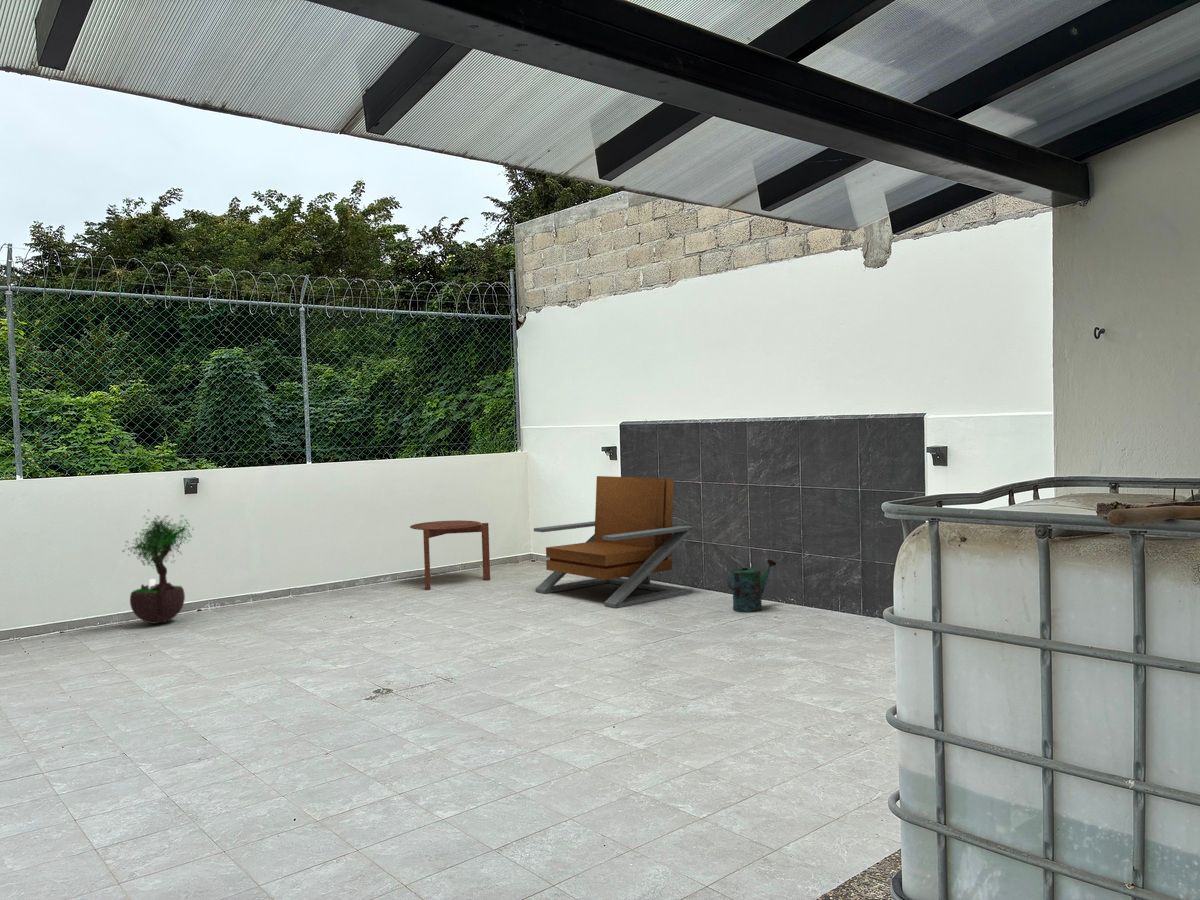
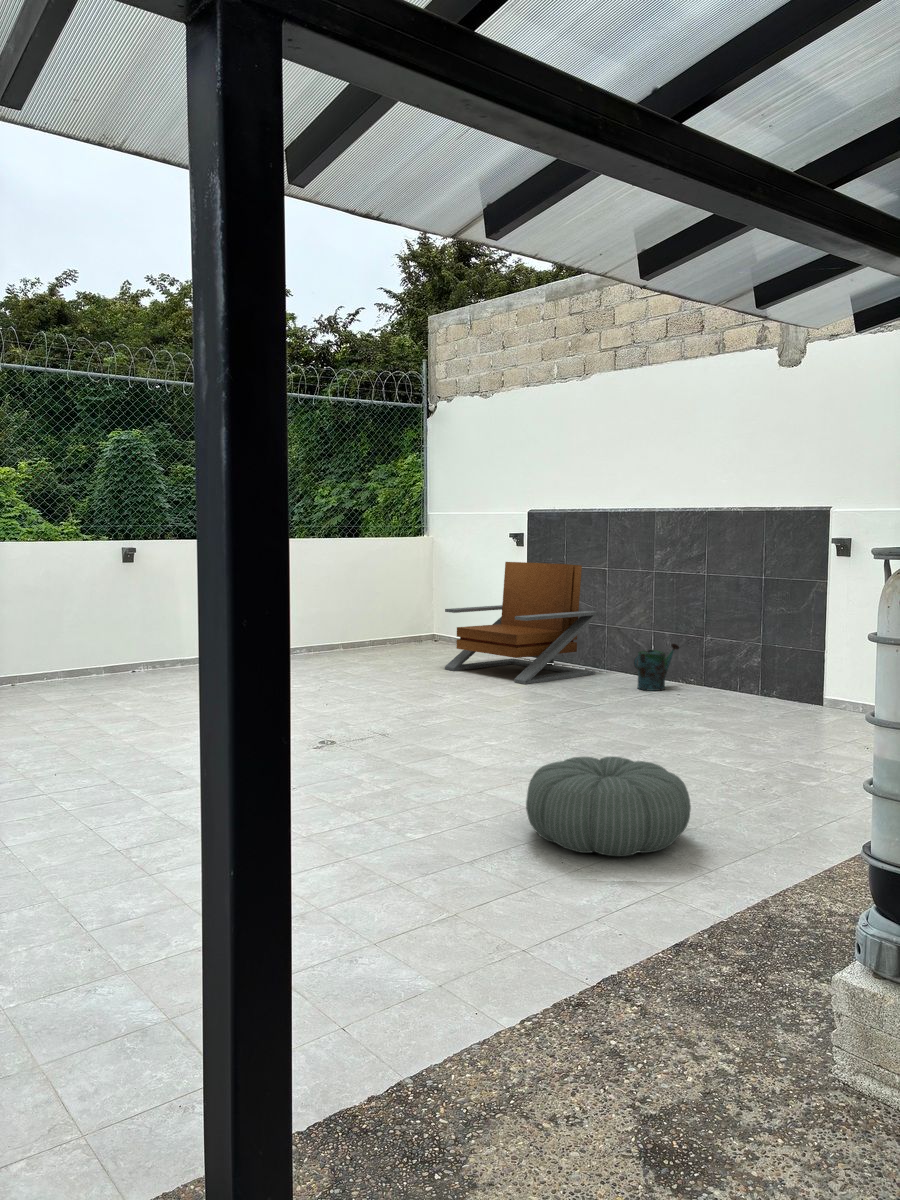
potted tree: present [123,510,193,623] -> none [67,576,131,684]
side table: present [410,520,490,590] -> none [323,602,398,665]
pouf: none [561,722,751,853] -> present [526,756,691,856]

